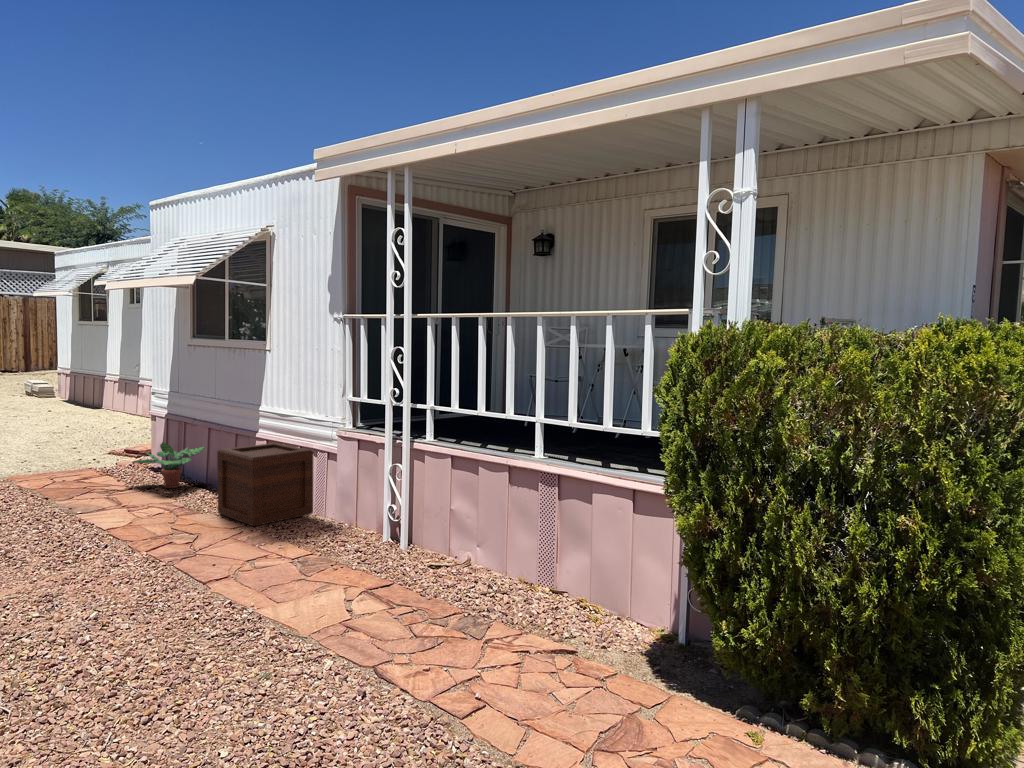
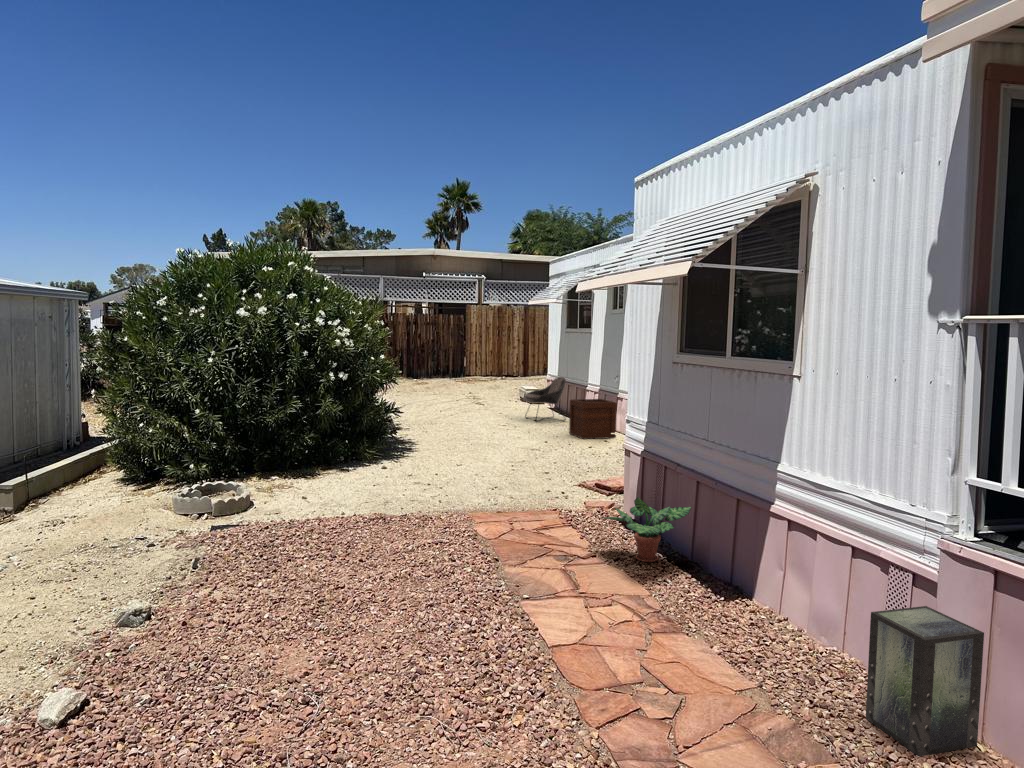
lounge chair: none [31,368,82,412] -> present [523,377,566,422]
wooden crate: present [217,443,313,526] -> present [569,399,617,439]
storage box: none [303,466,355,536] -> present [866,606,984,756]

